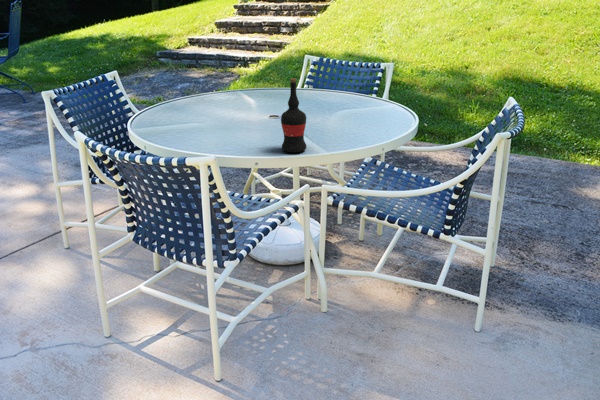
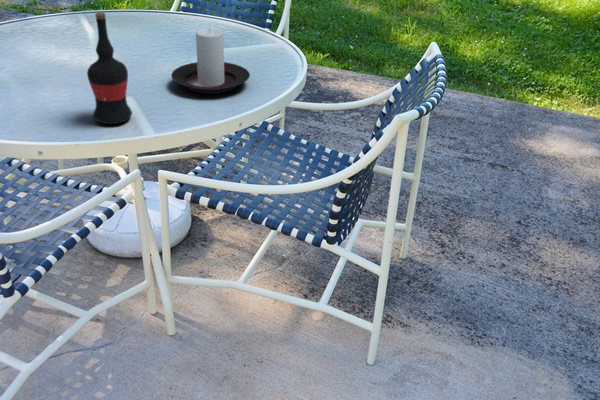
candle holder: none [325,91,380,136] -> present [172,28,250,94]

